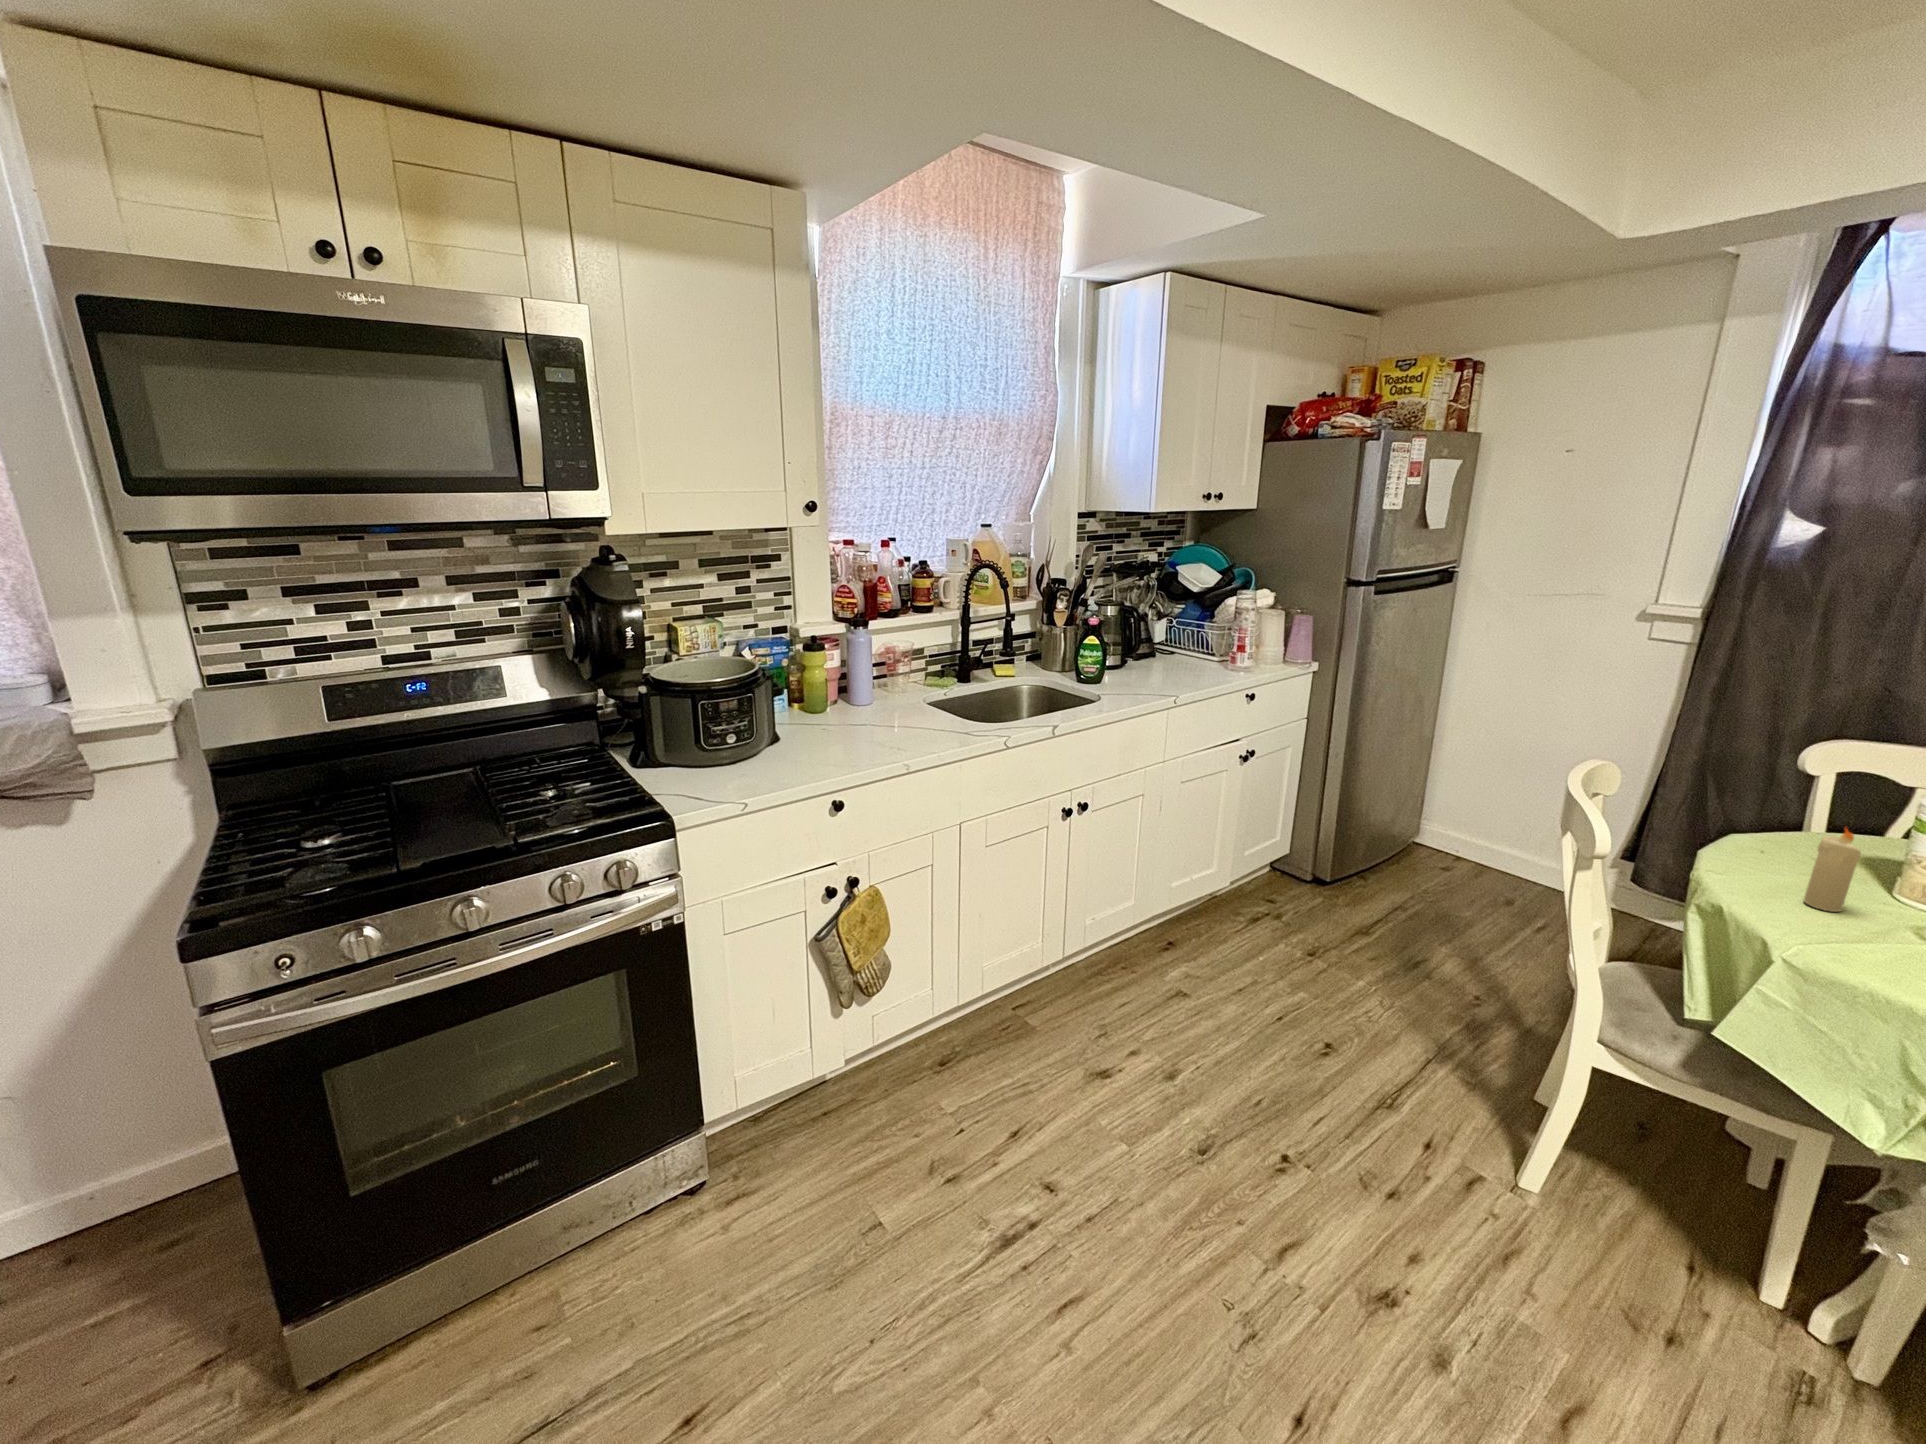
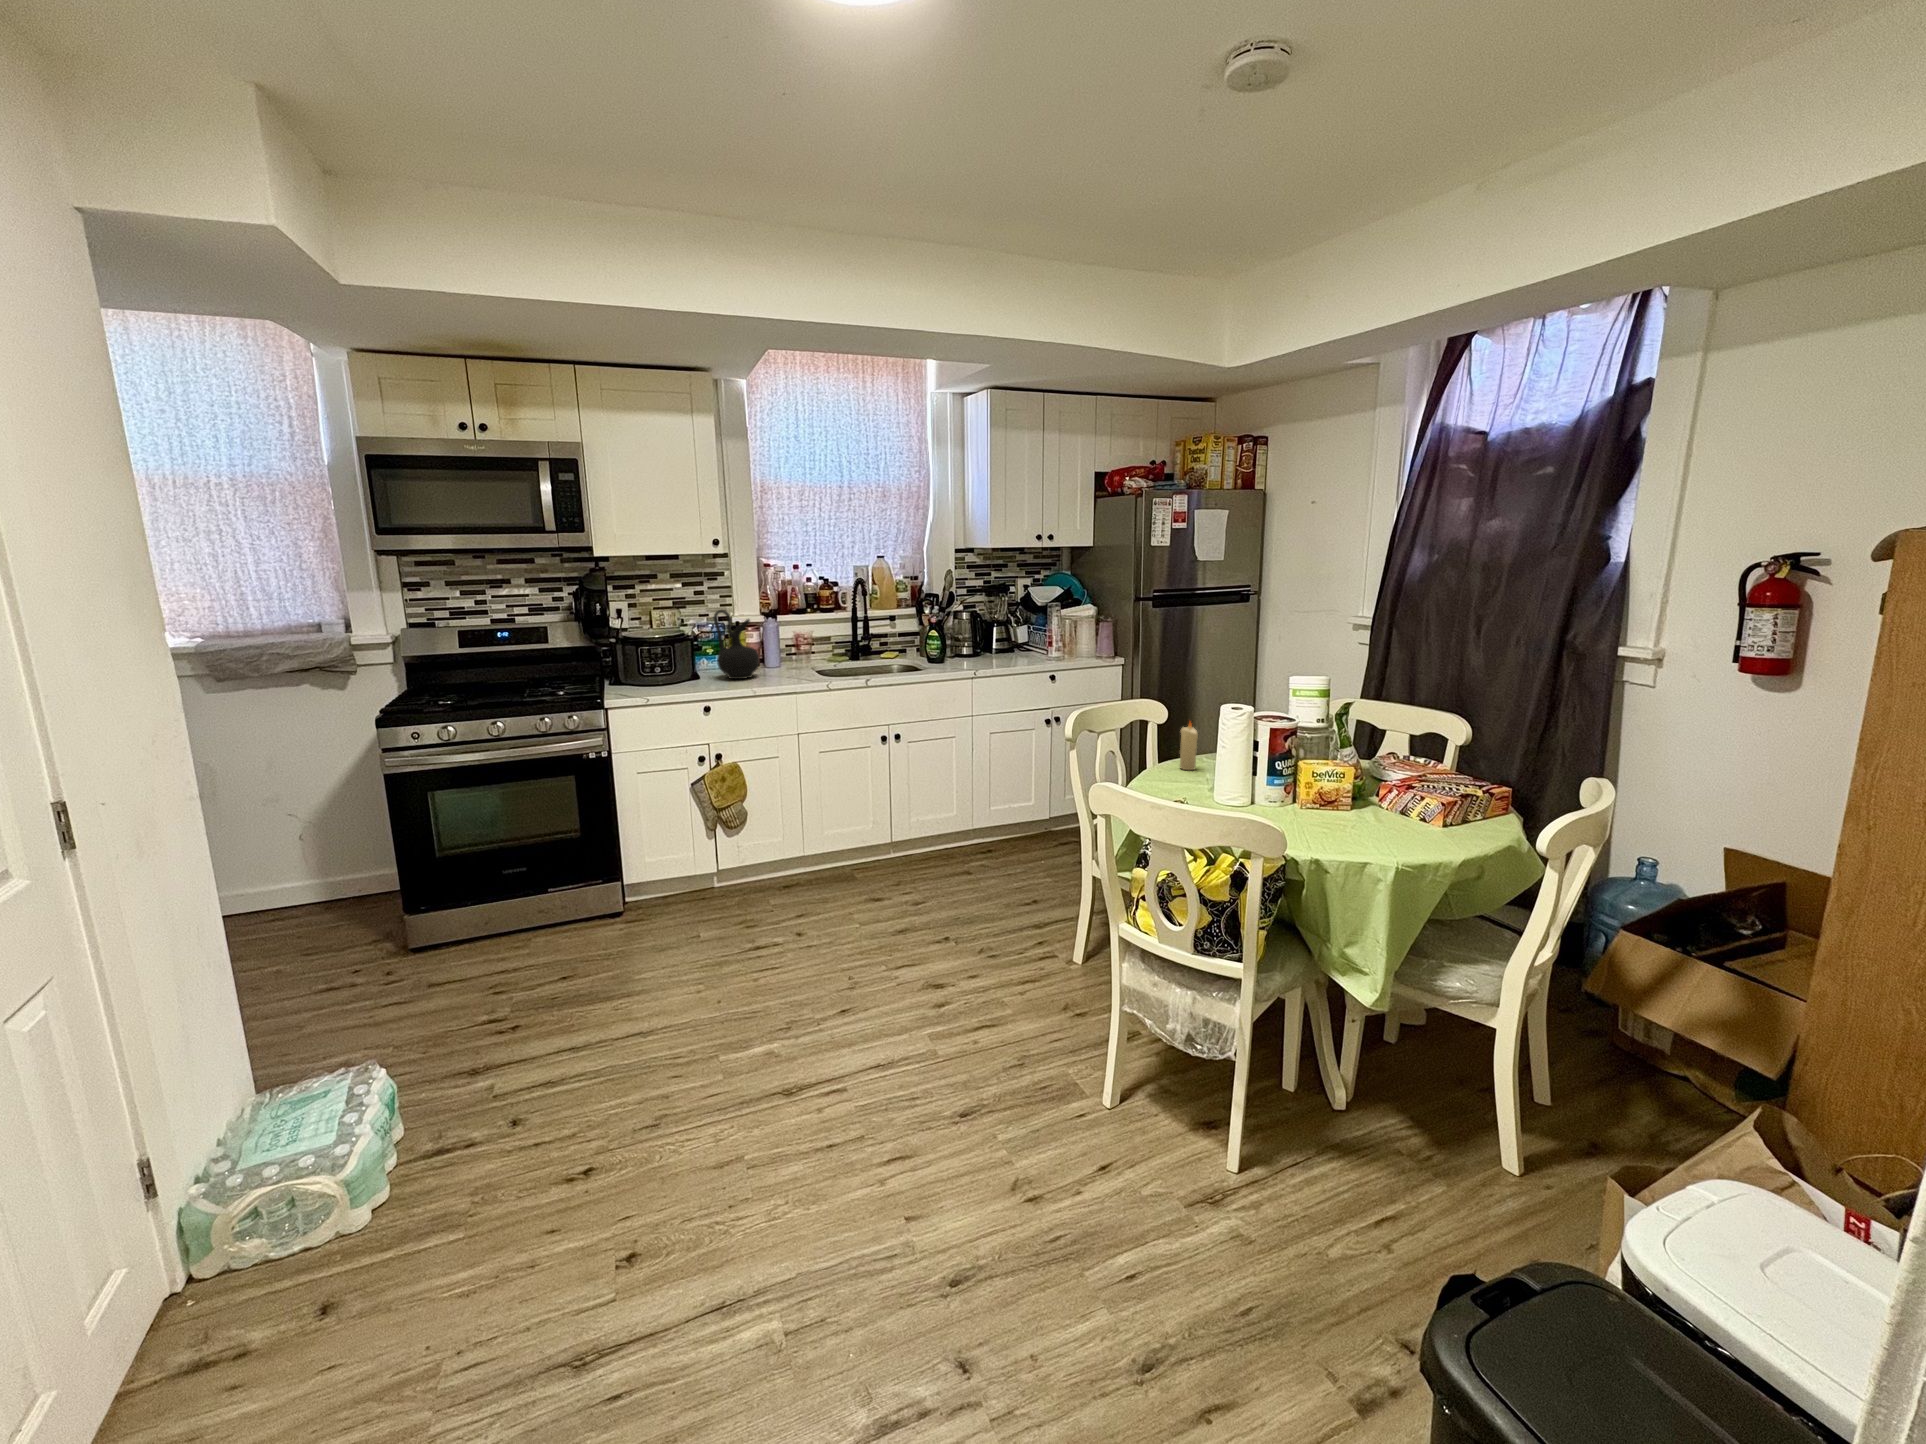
ceramic jug: none [816,625,889,743] -> present [714,610,760,679]

